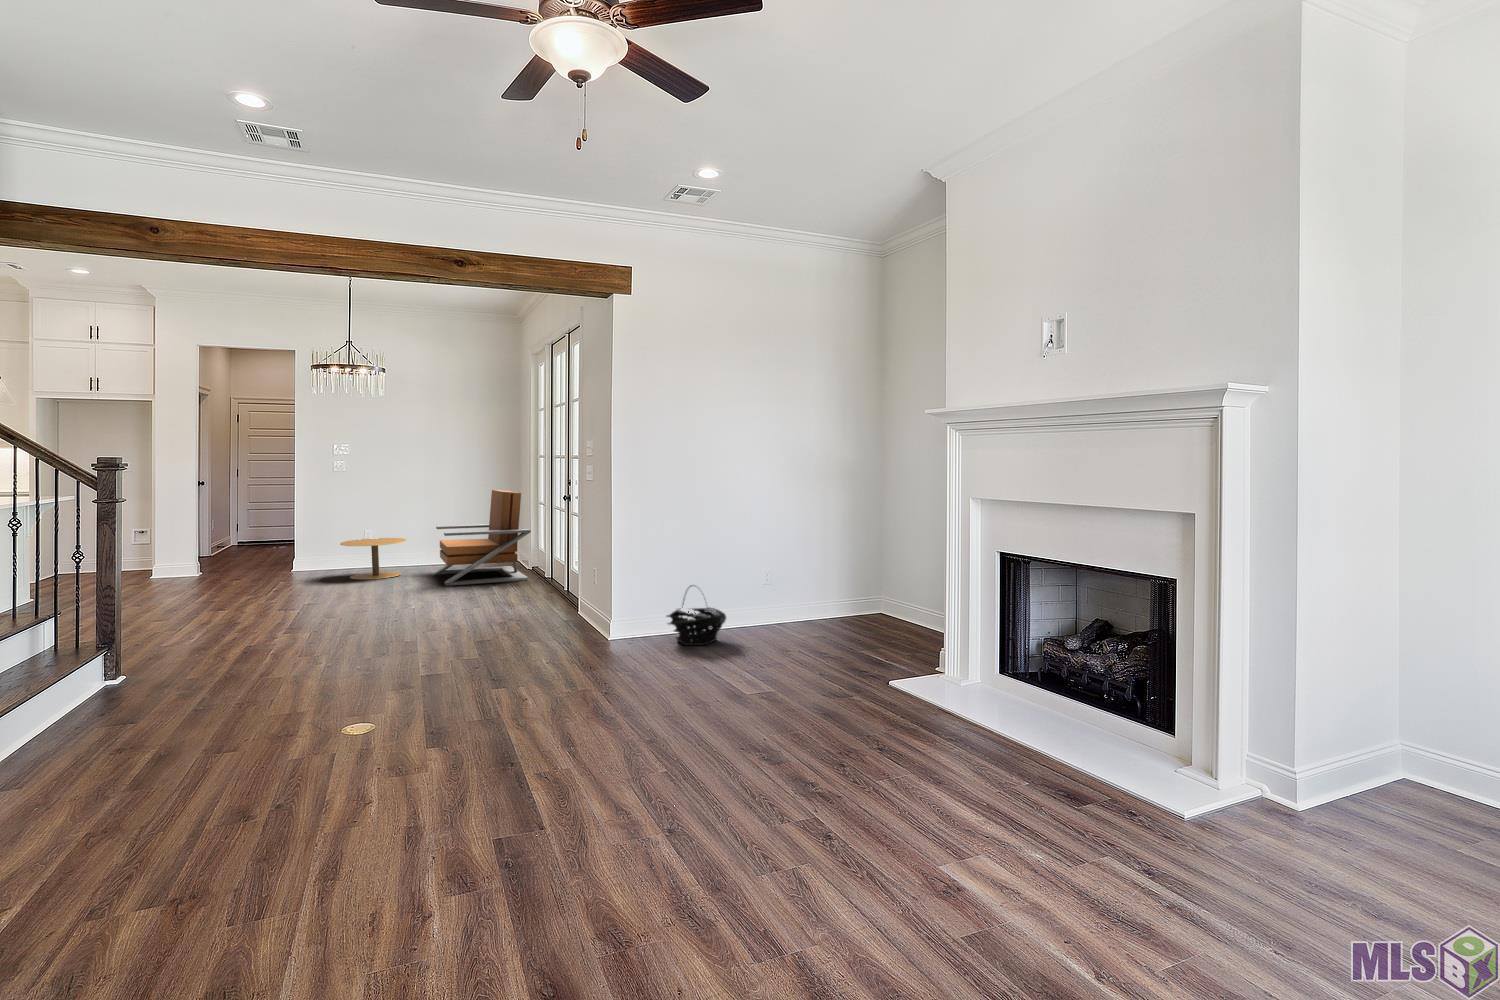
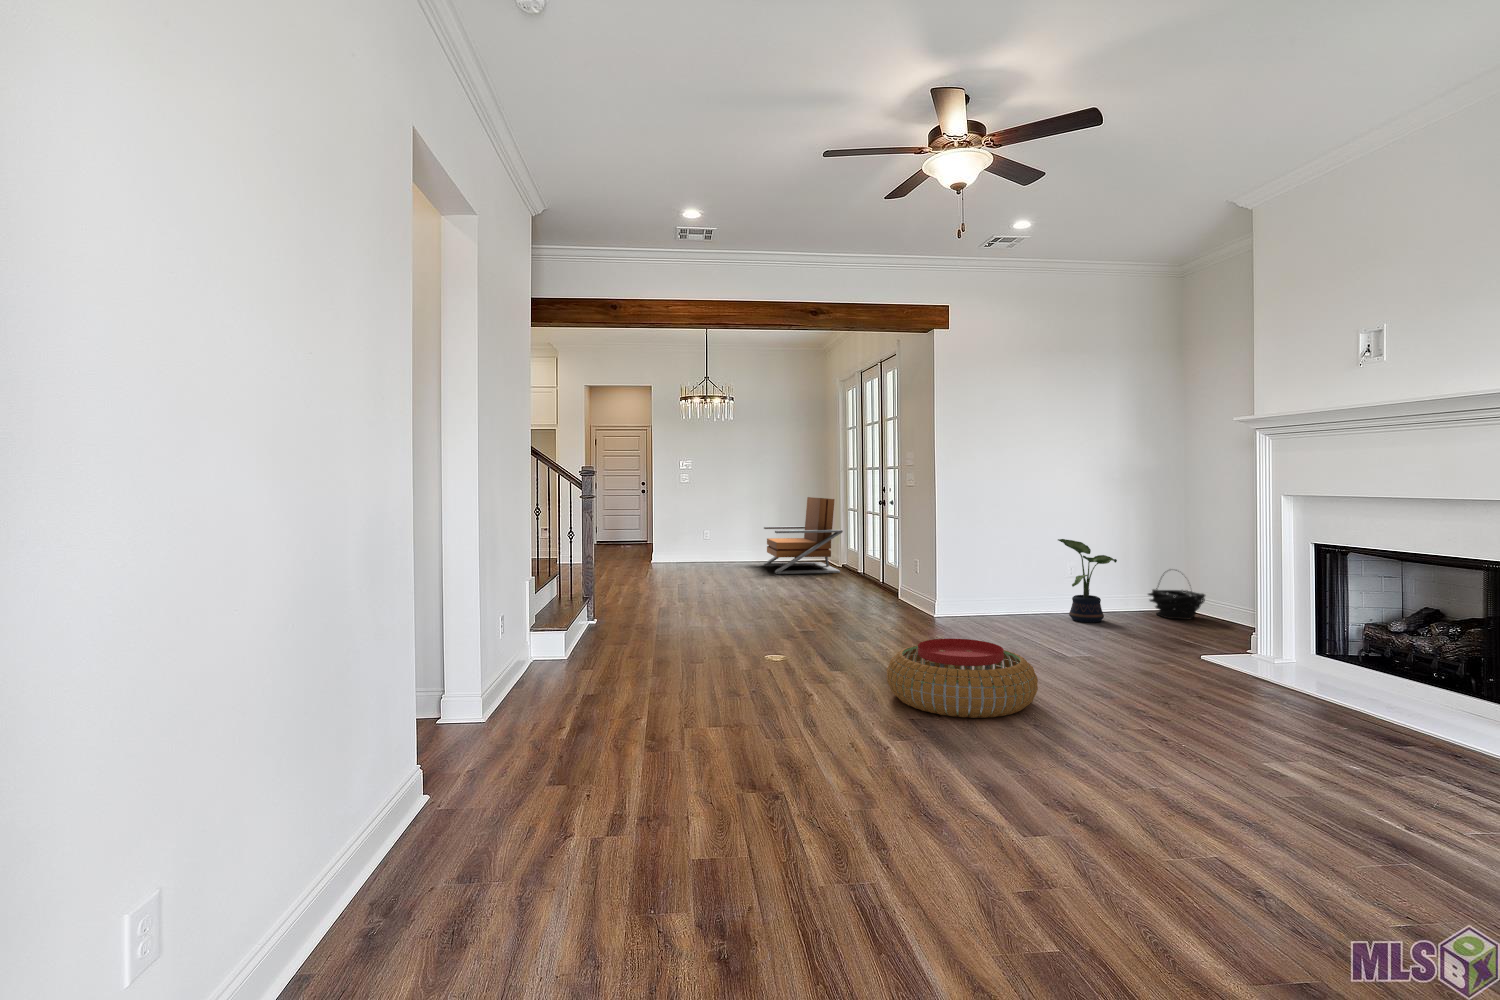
side table: present [340,538,407,579] -> none [695,536,742,568]
potted plant: none [755,543,816,637] -> present [1058,539,1117,622]
basket: present [667,585,726,645] -> present [1148,570,1205,619]
pouf: none [496,703,699,830] -> present [887,639,1038,718]

